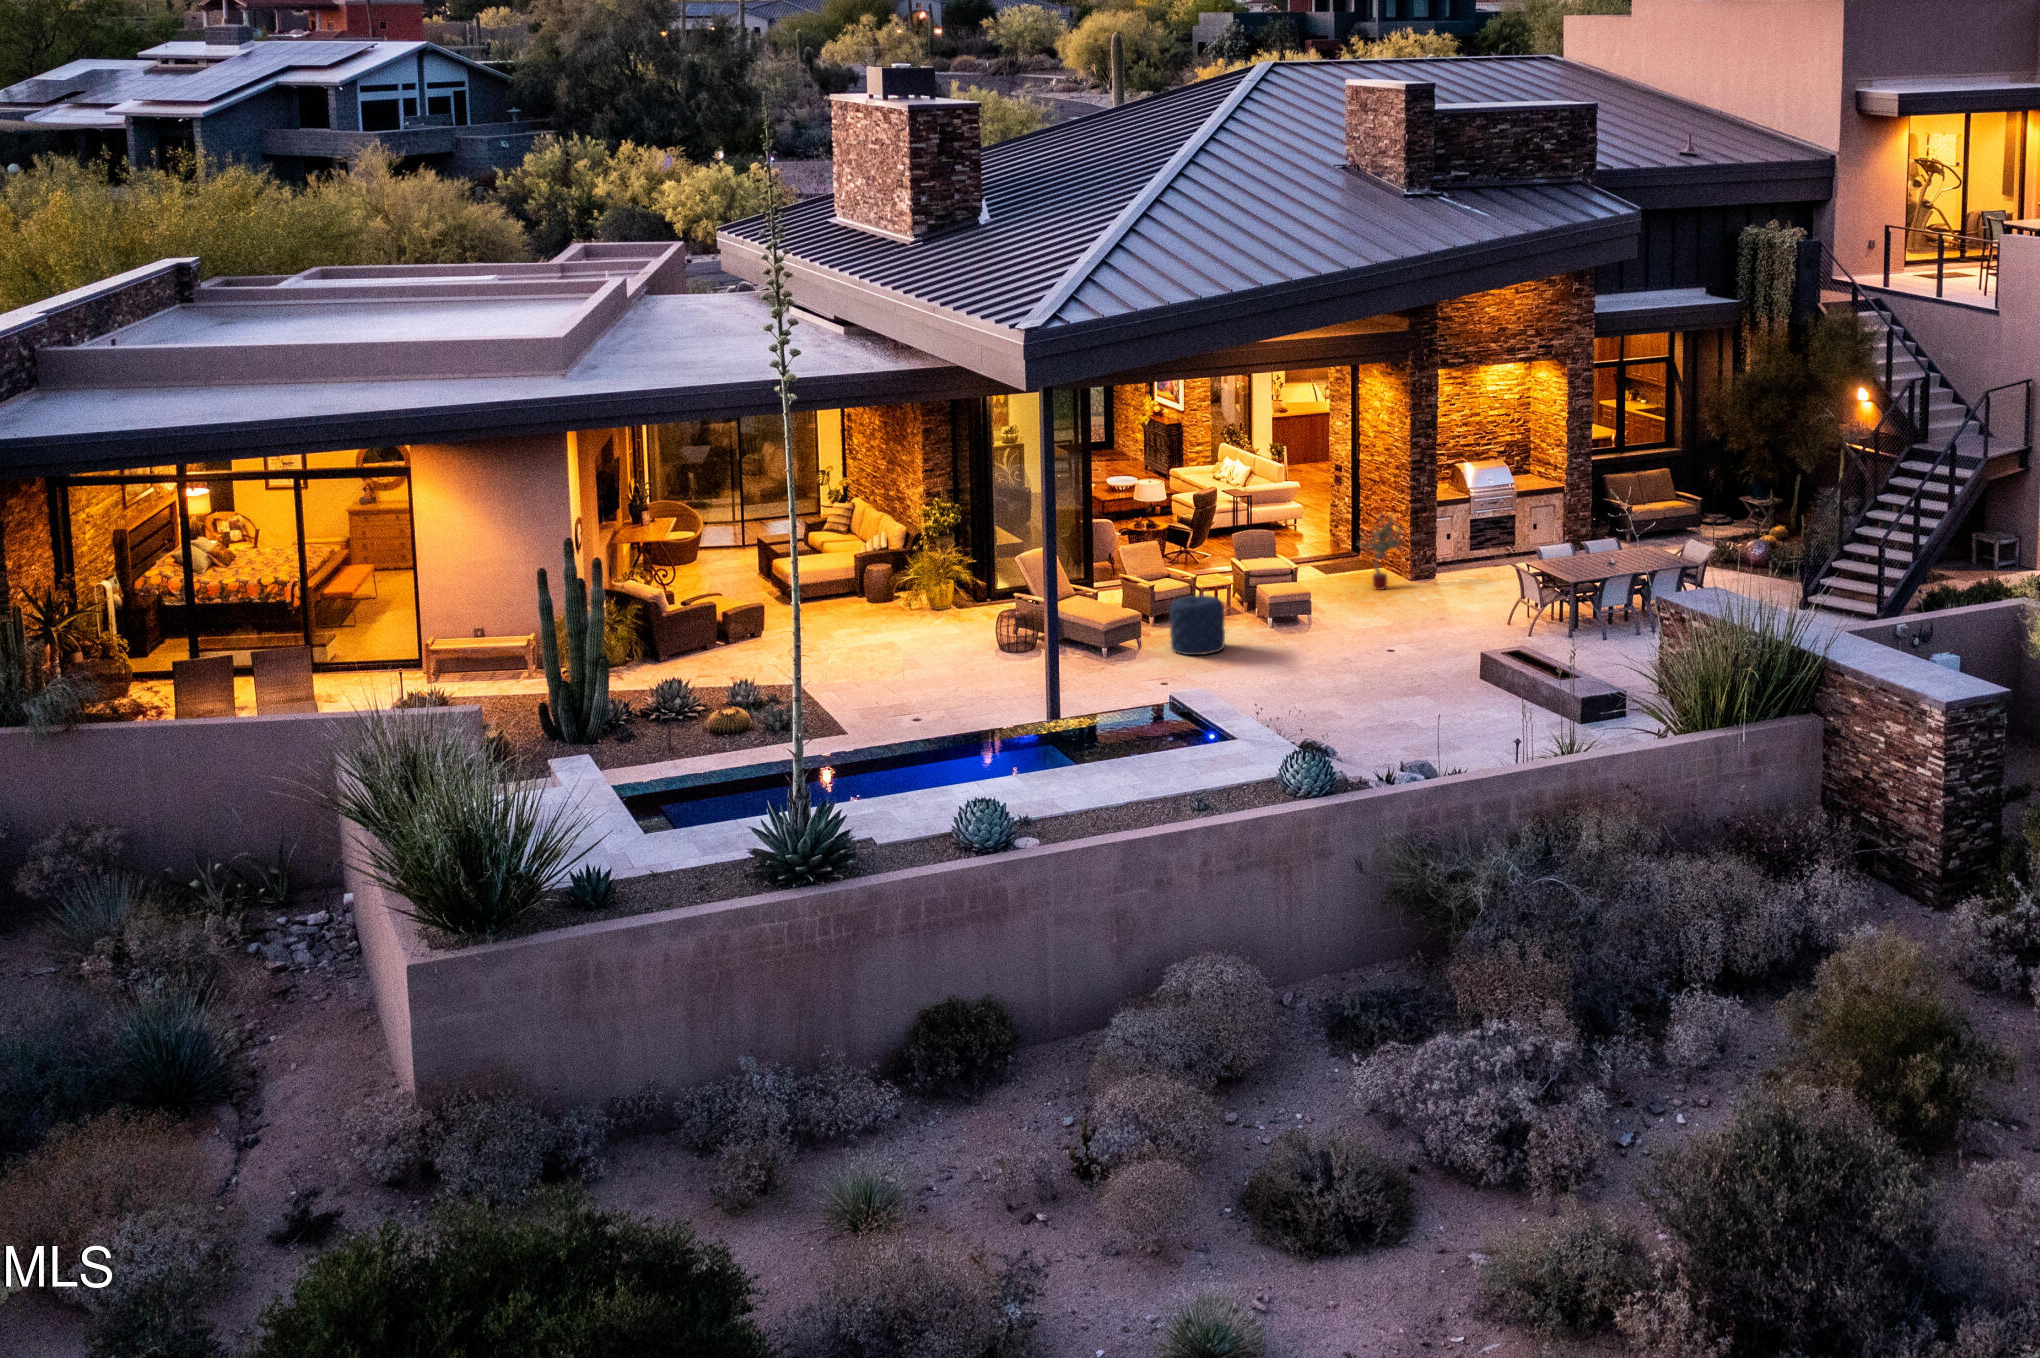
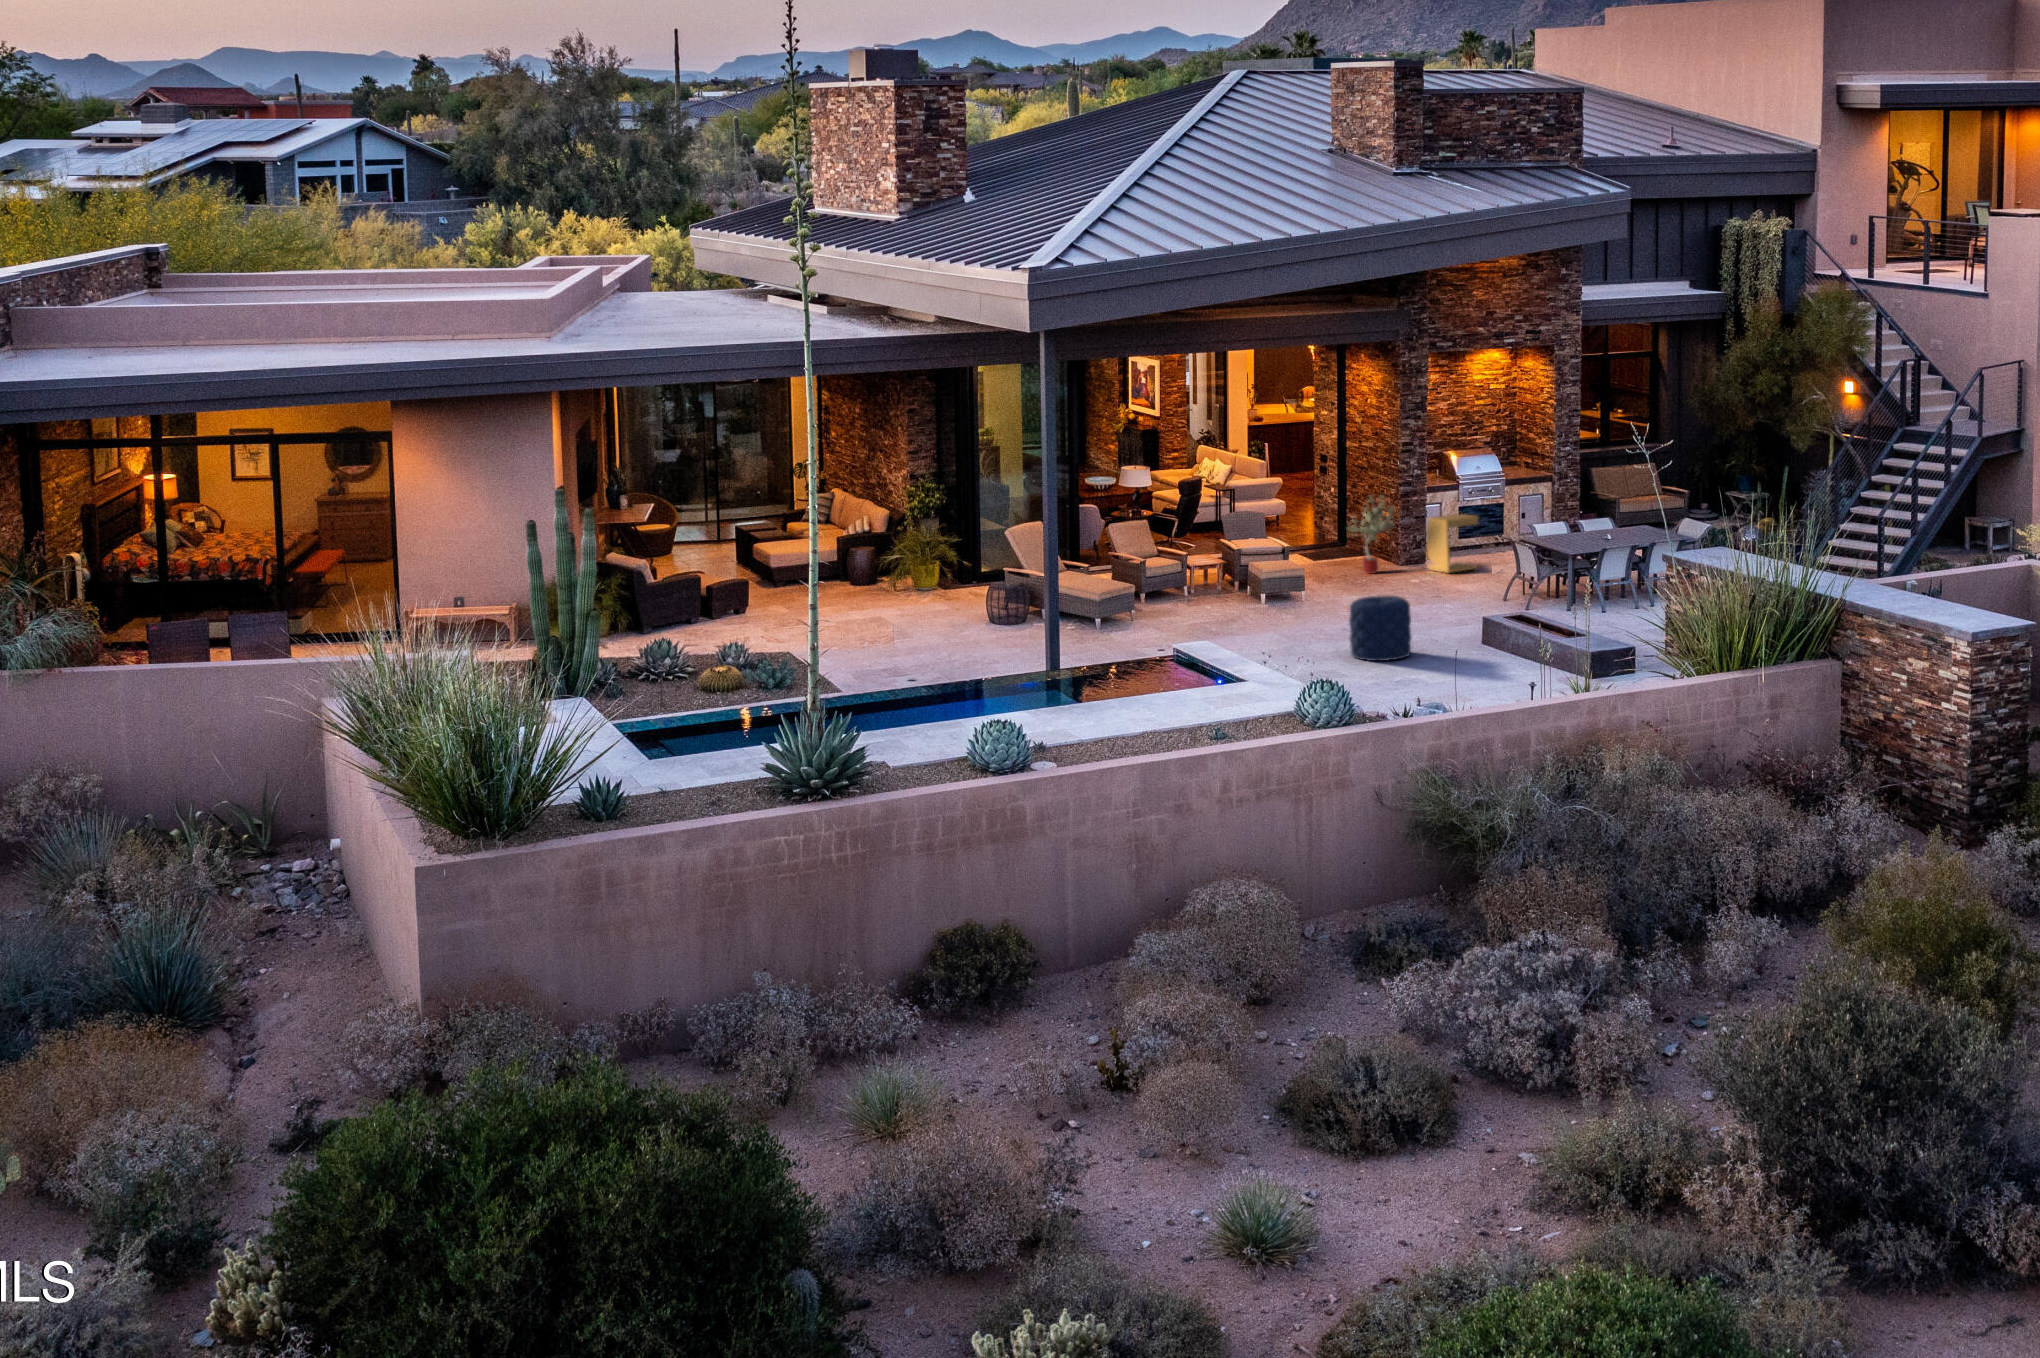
side table: none [1434,529,1487,590] -> present [1426,514,1478,573]
pouf: present [1170,595,1225,655] -> present [1349,595,1412,661]

